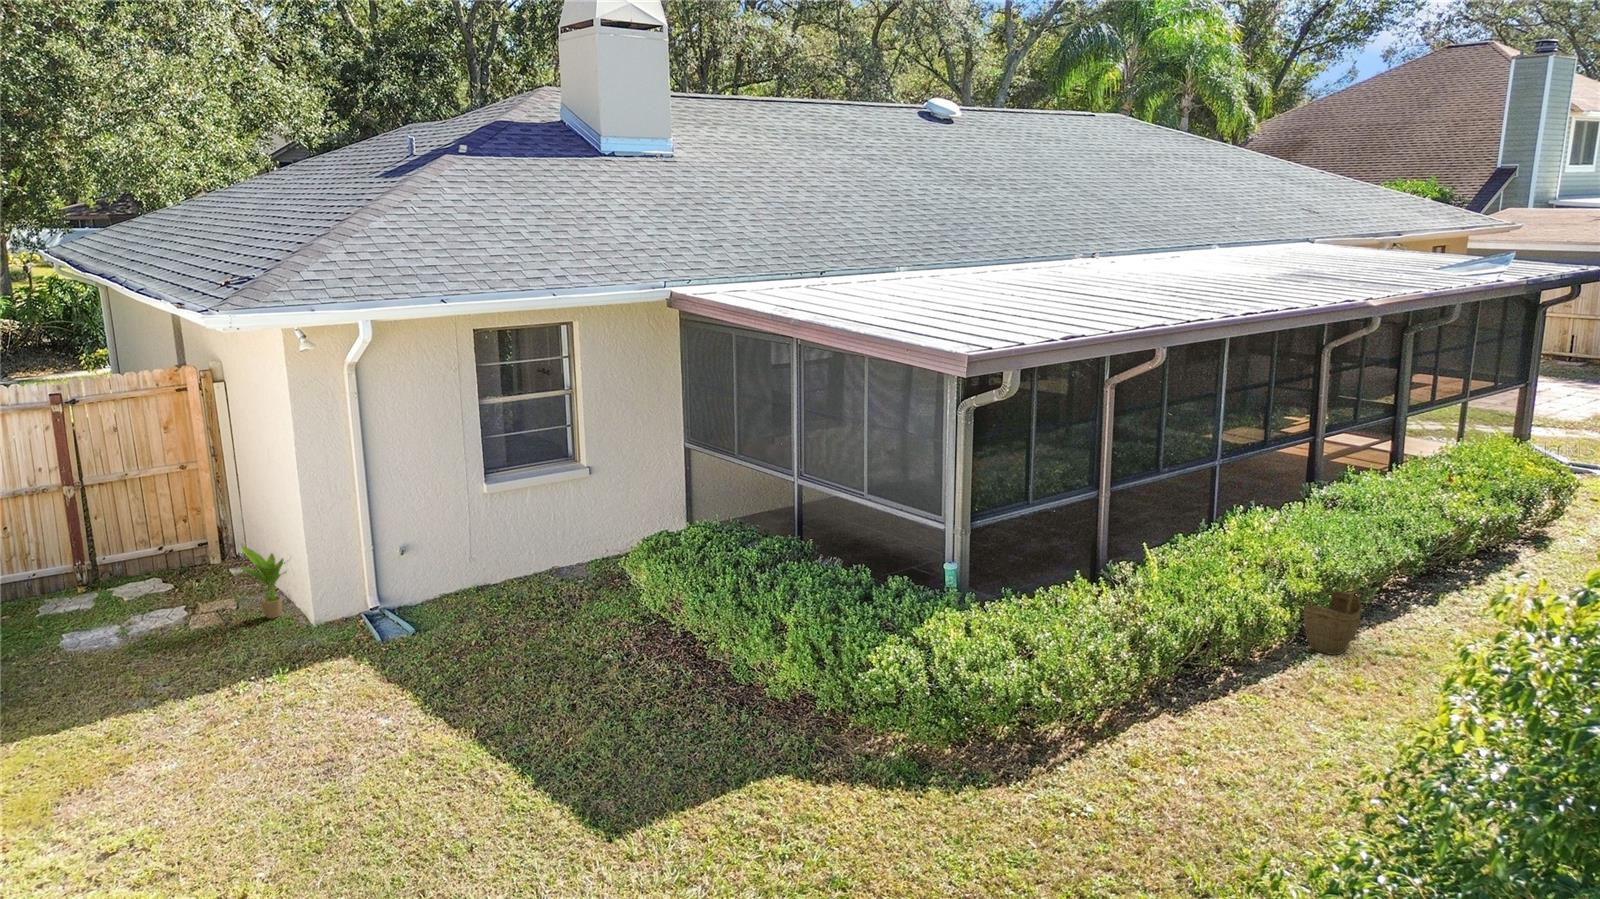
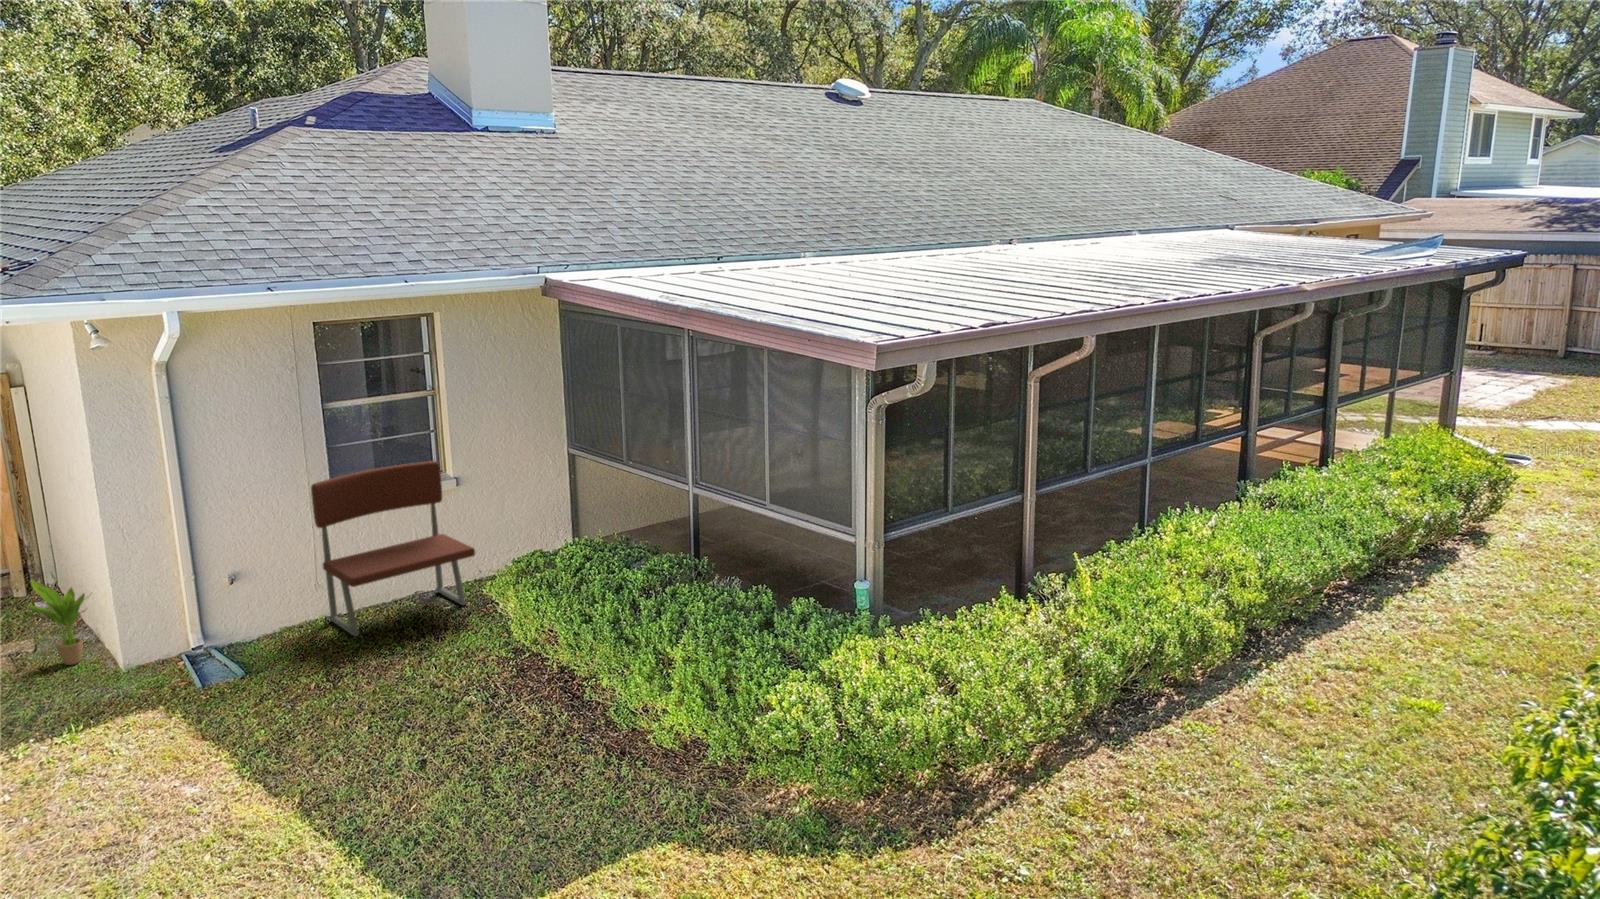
bench: none [470,451,607,602] -> present [311,461,475,636]
woven basket: present [1304,589,1361,655] -> none [1248,589,1309,672]

